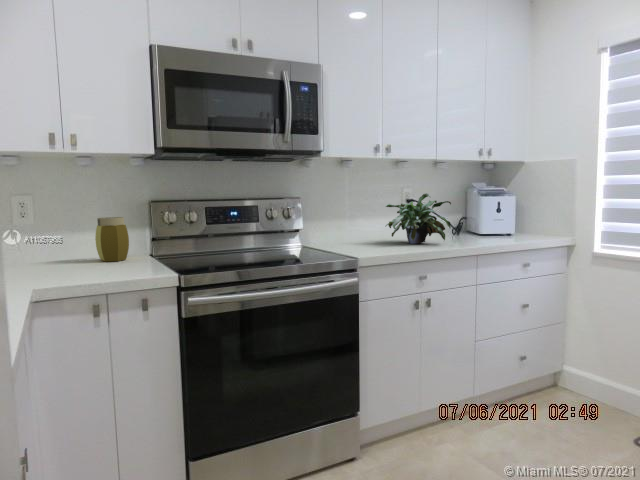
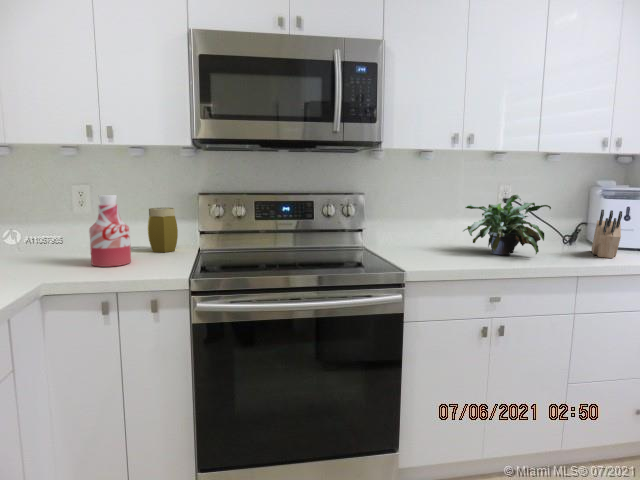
bottle: none [54,203,97,275] -> present [89,195,131,267]
knife block: none [477,203,500,241] -> present [592,210,622,258]

